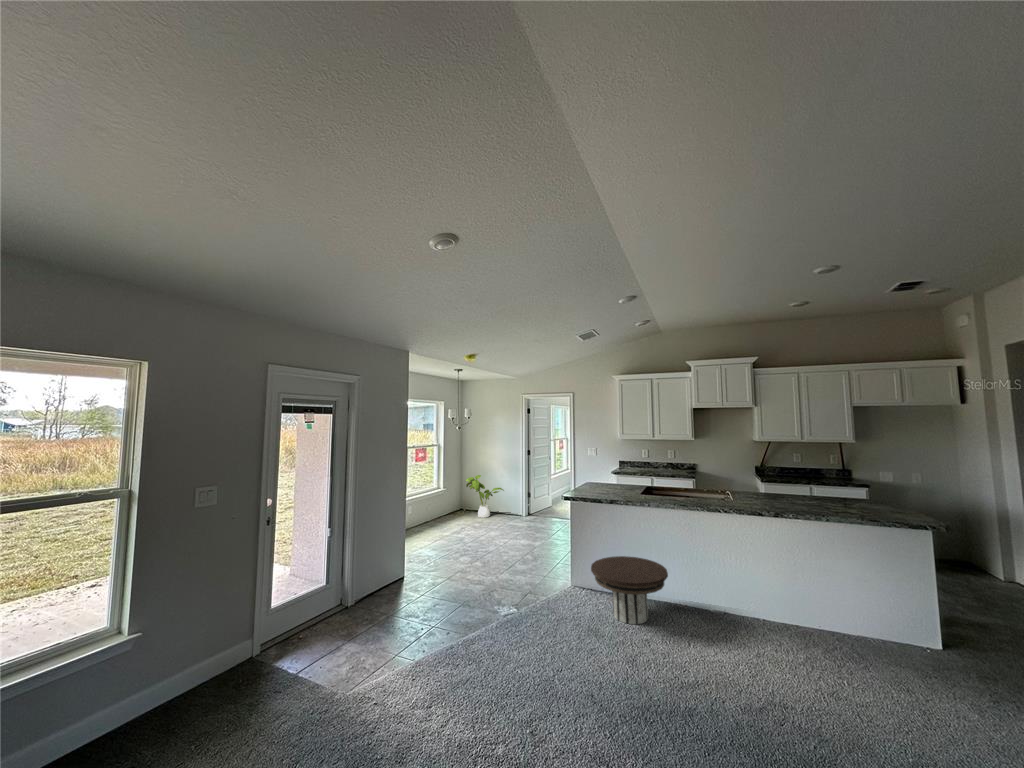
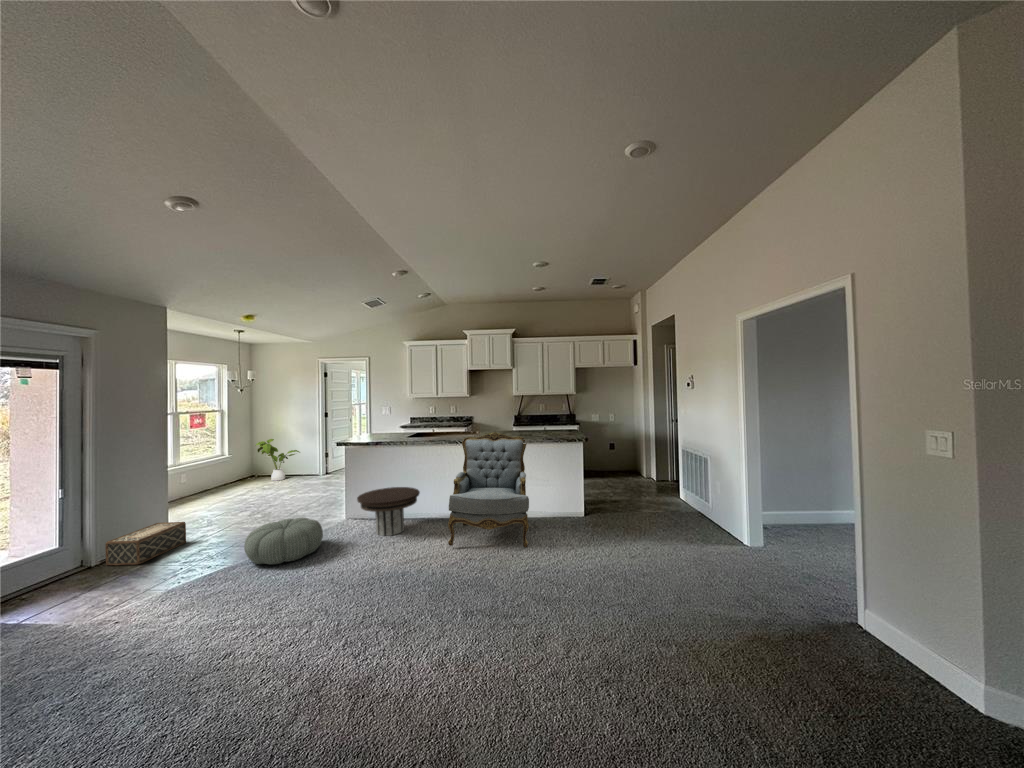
armchair: none [722,500,872,699] -> present [448,432,529,547]
woven basket: none [358,564,419,611] -> present [105,522,186,565]
pouf: none [479,584,558,645] -> present [244,518,323,564]

